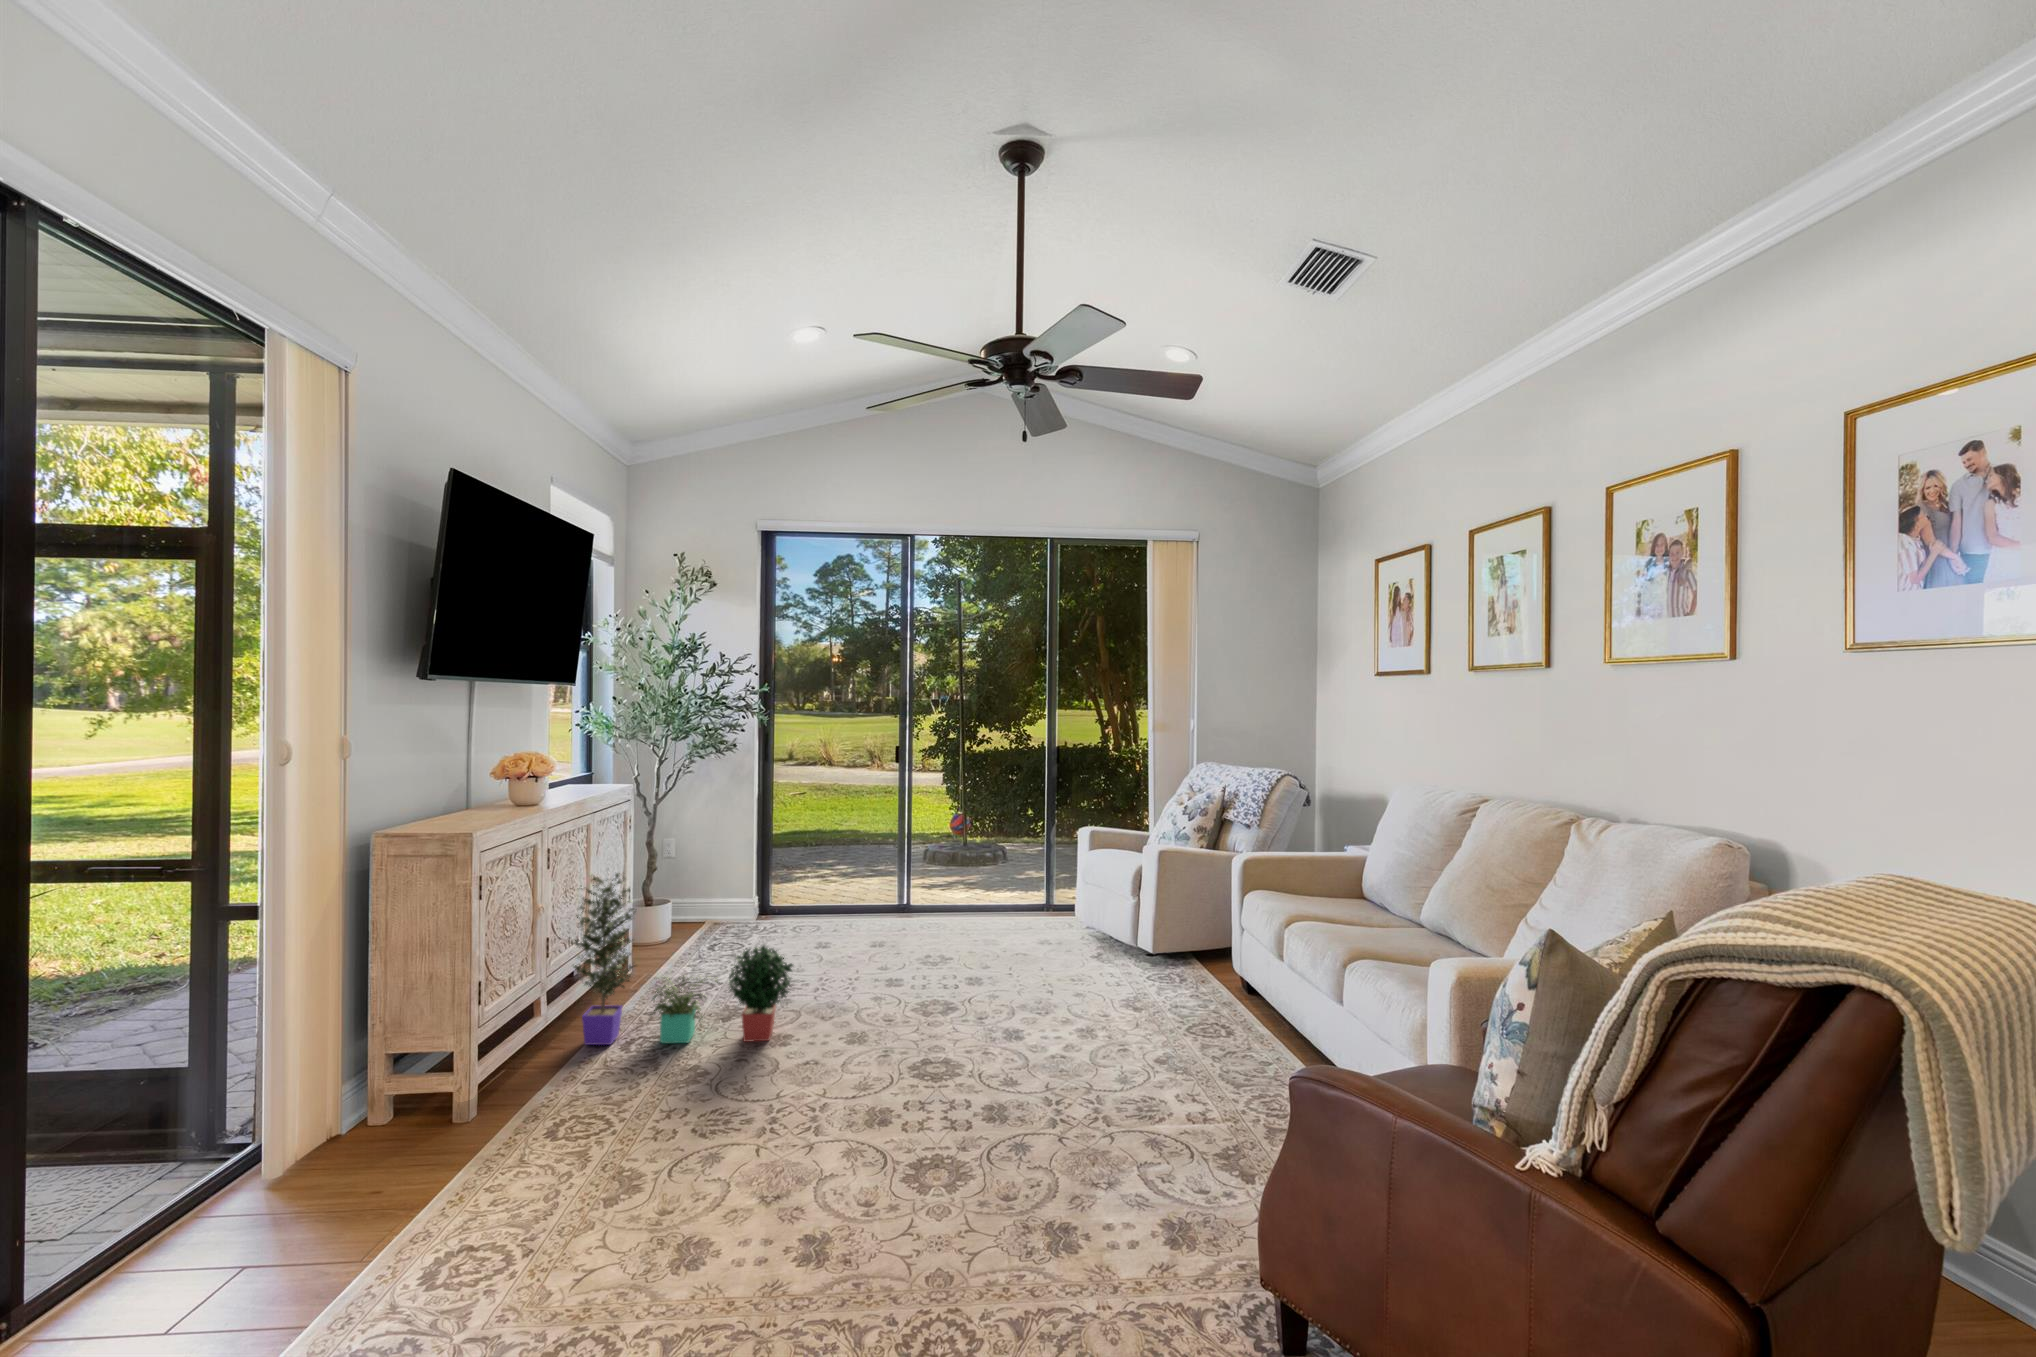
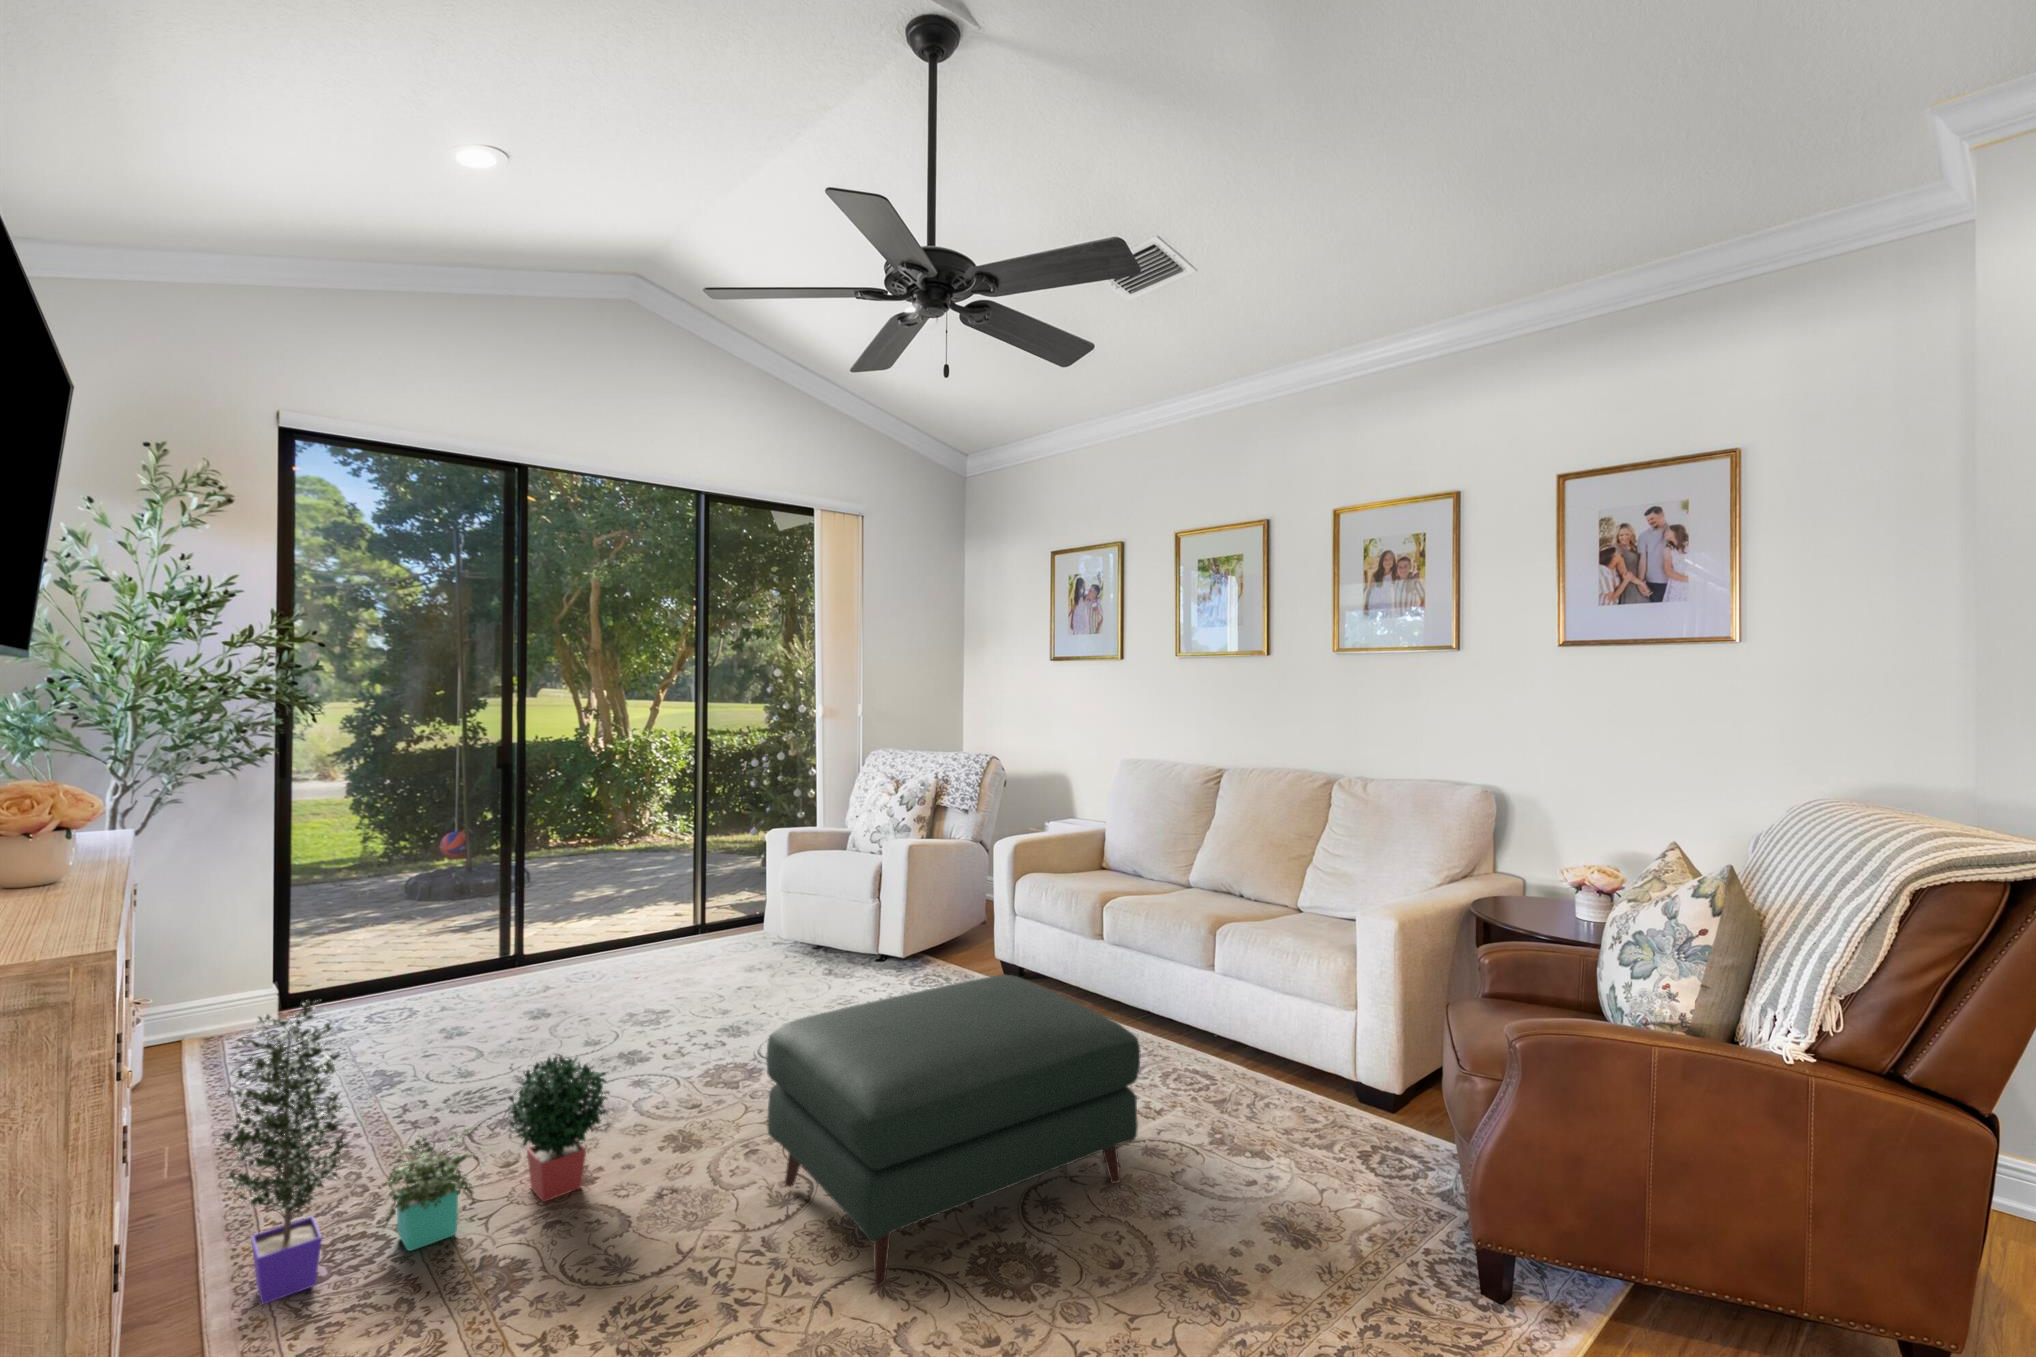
ottoman: none [818,947,1105,1156] -> present [766,975,1140,1287]

